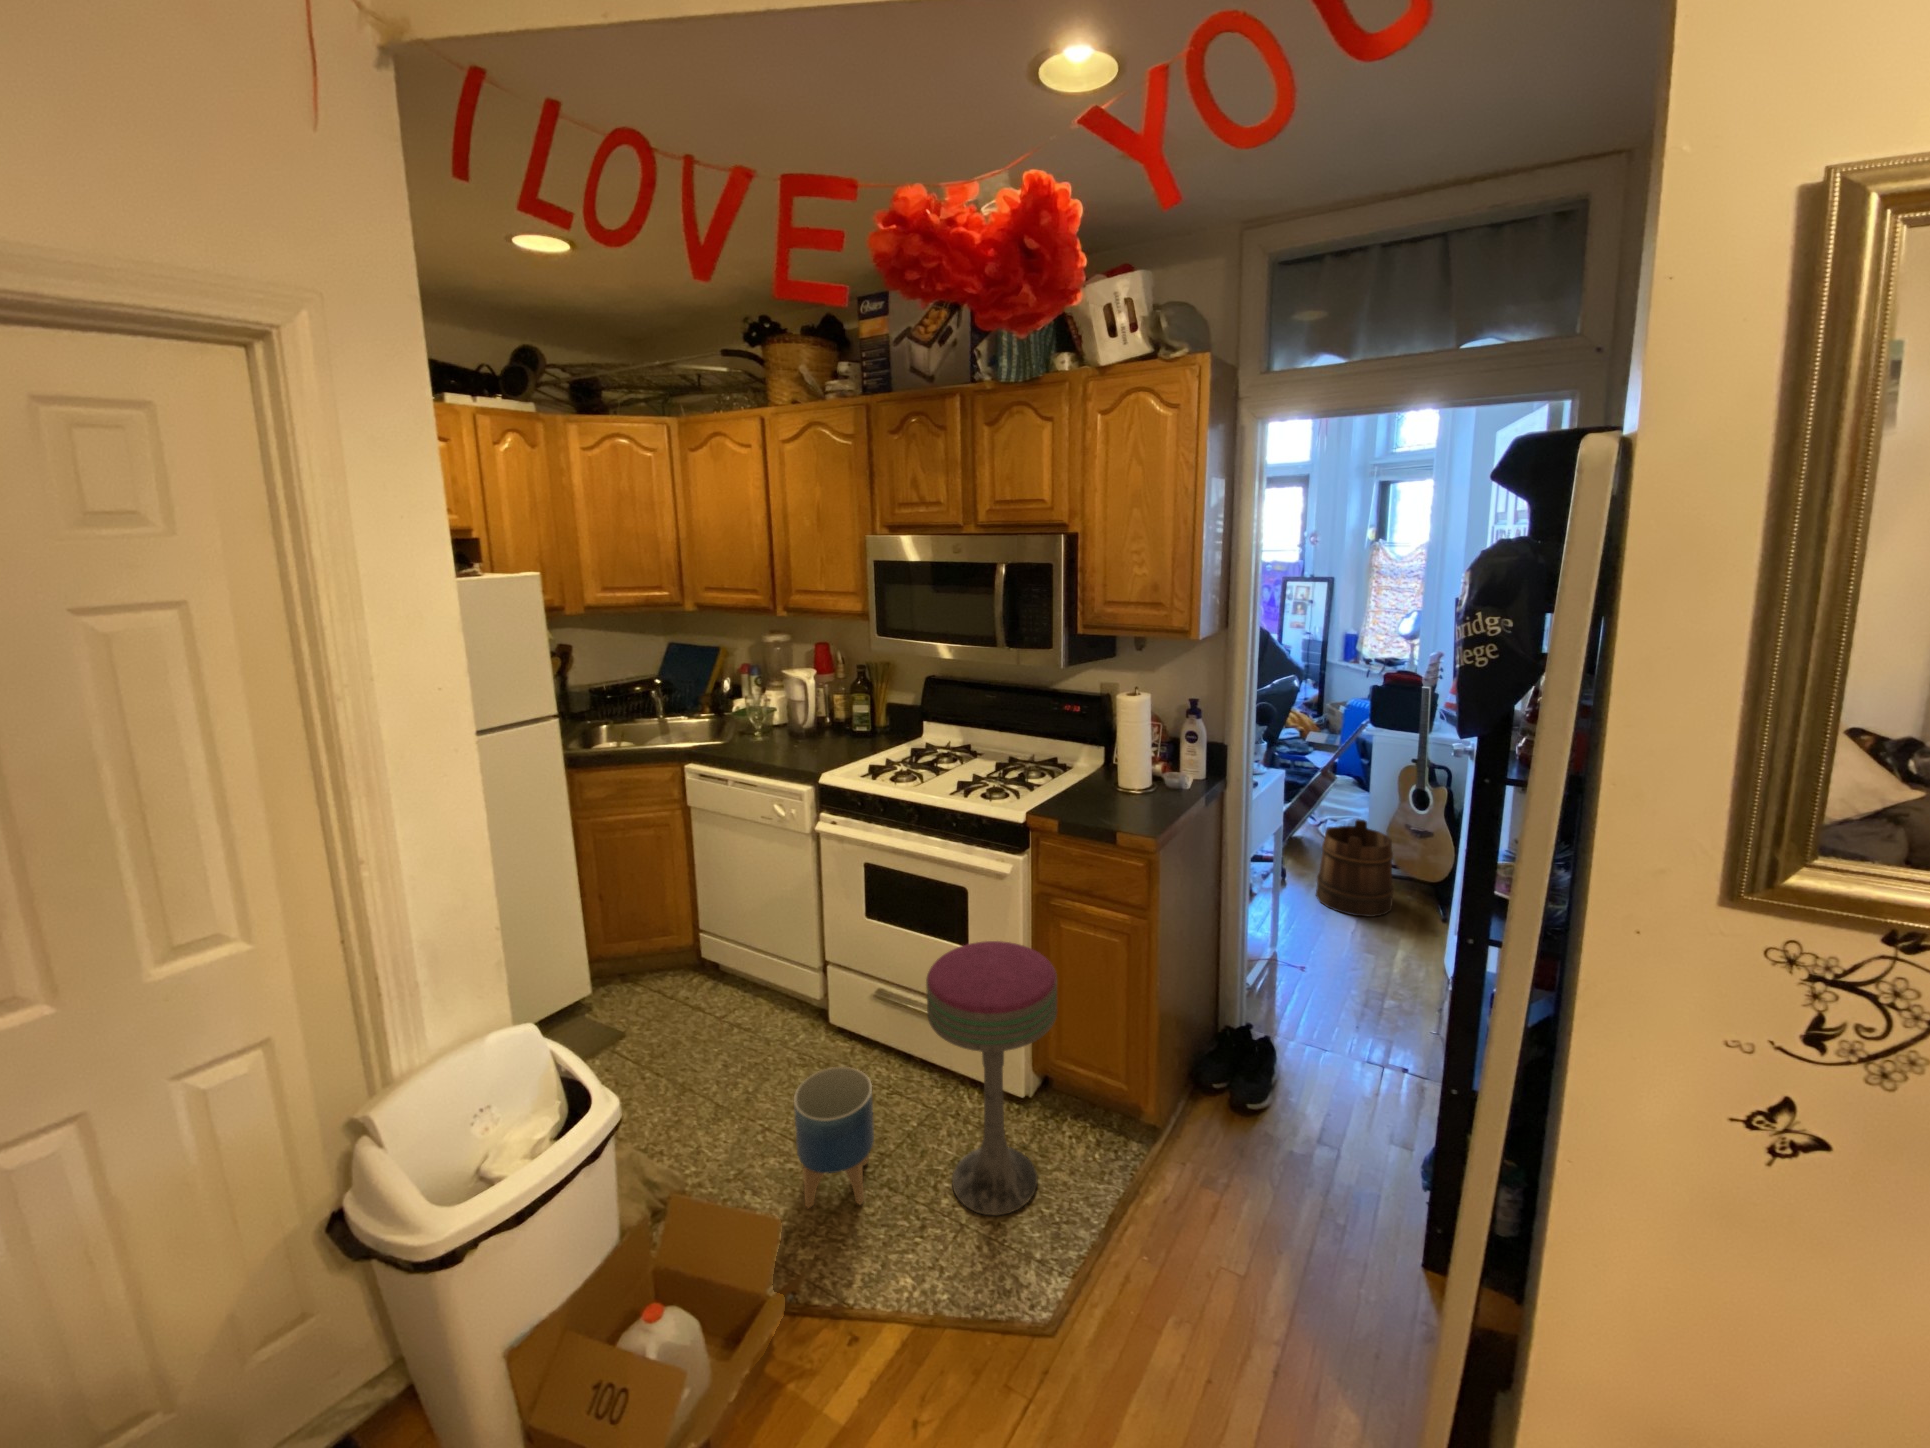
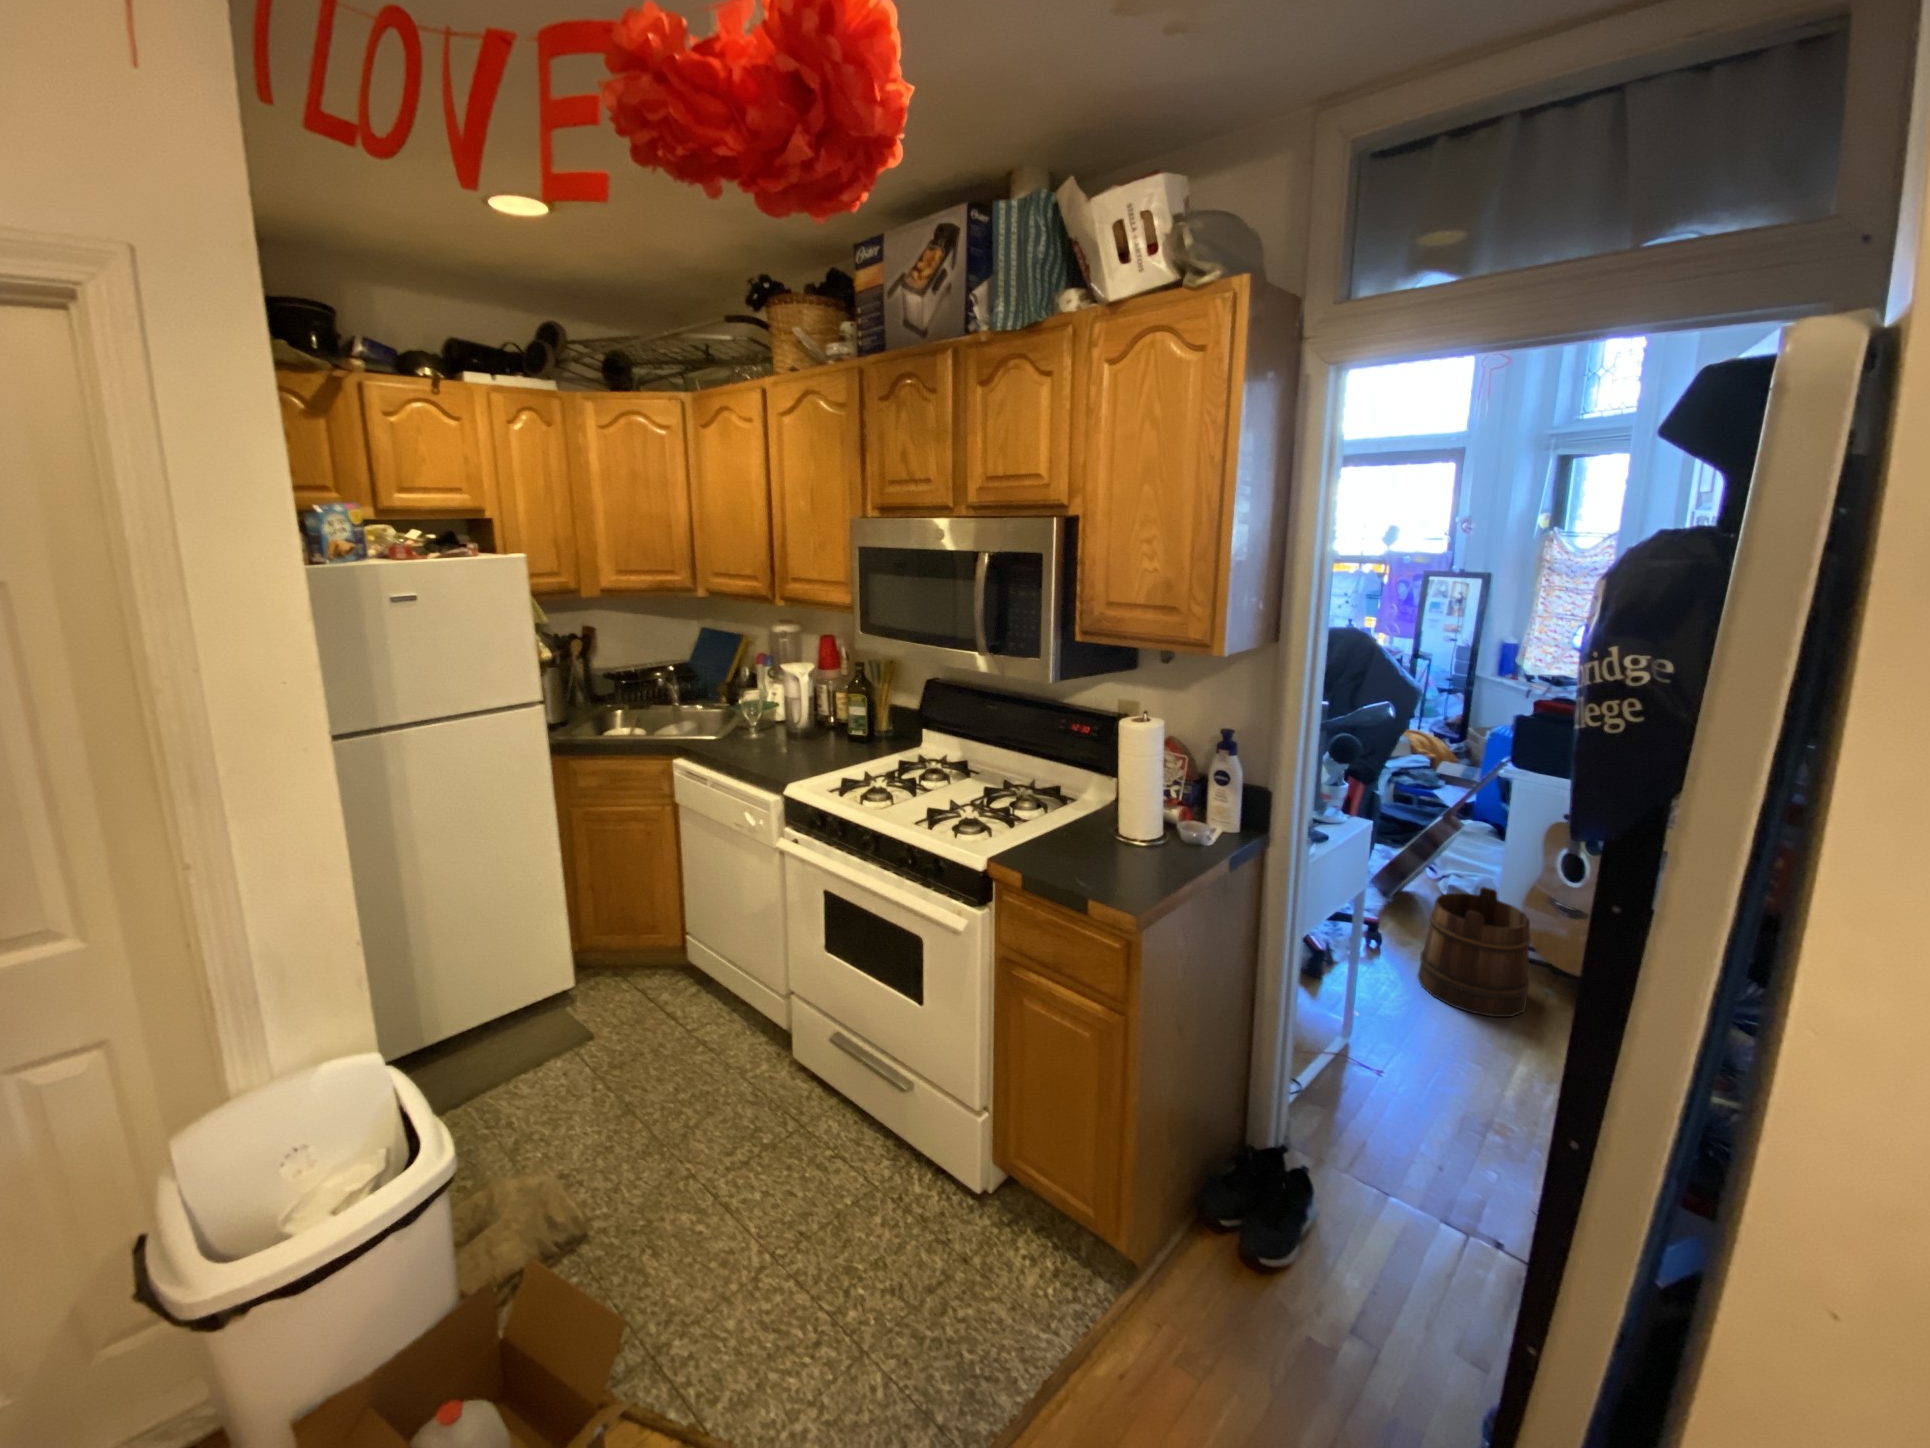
bar stool: present [926,941,1057,1215] -> none [836,1010,996,1347]
planter: present [794,1067,874,1208] -> none [693,1127,784,1295]

